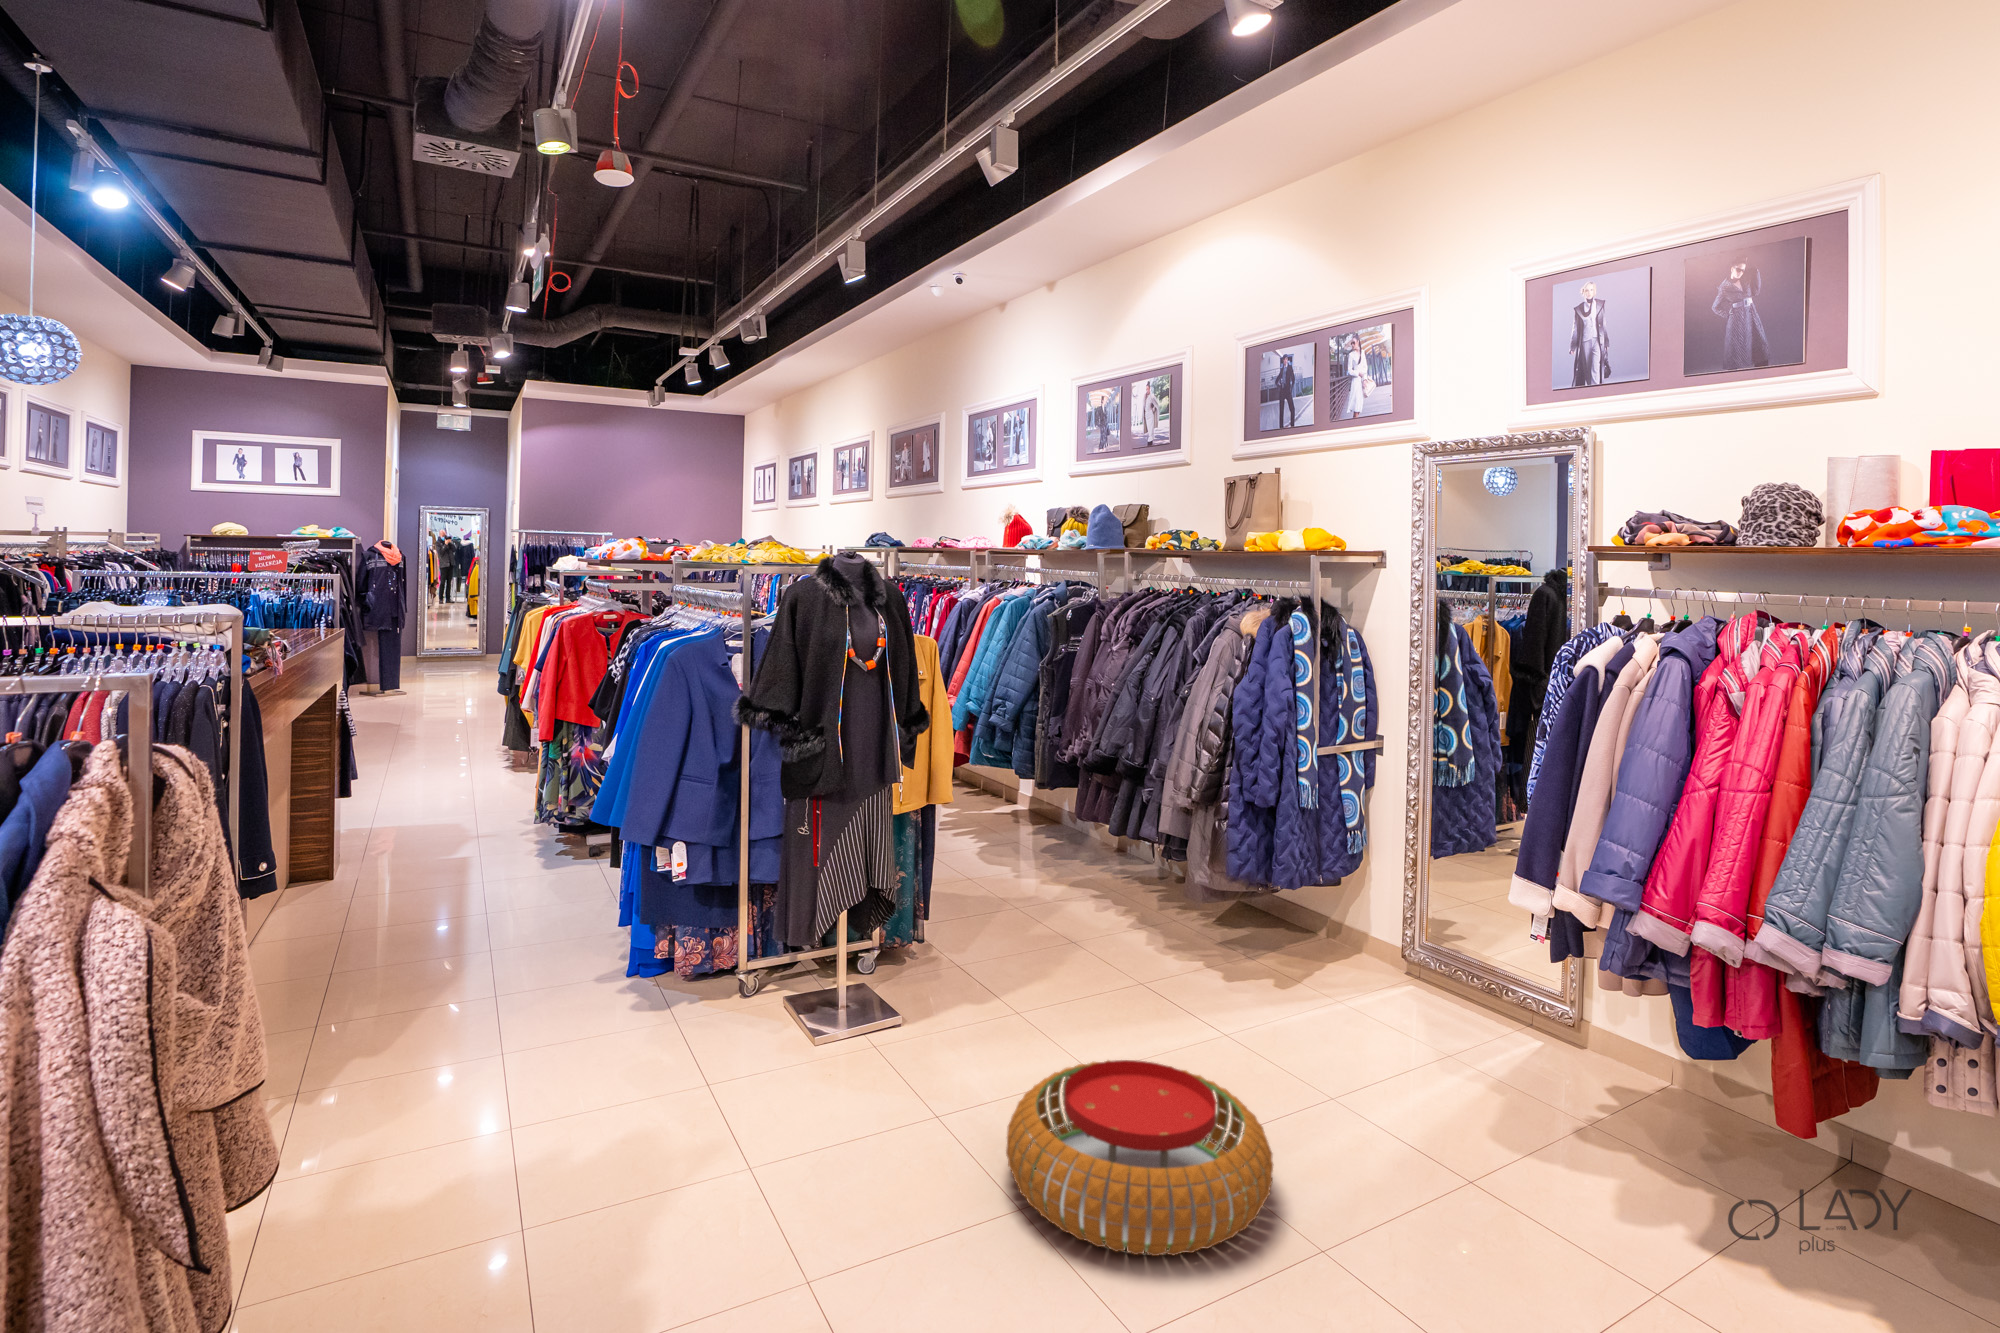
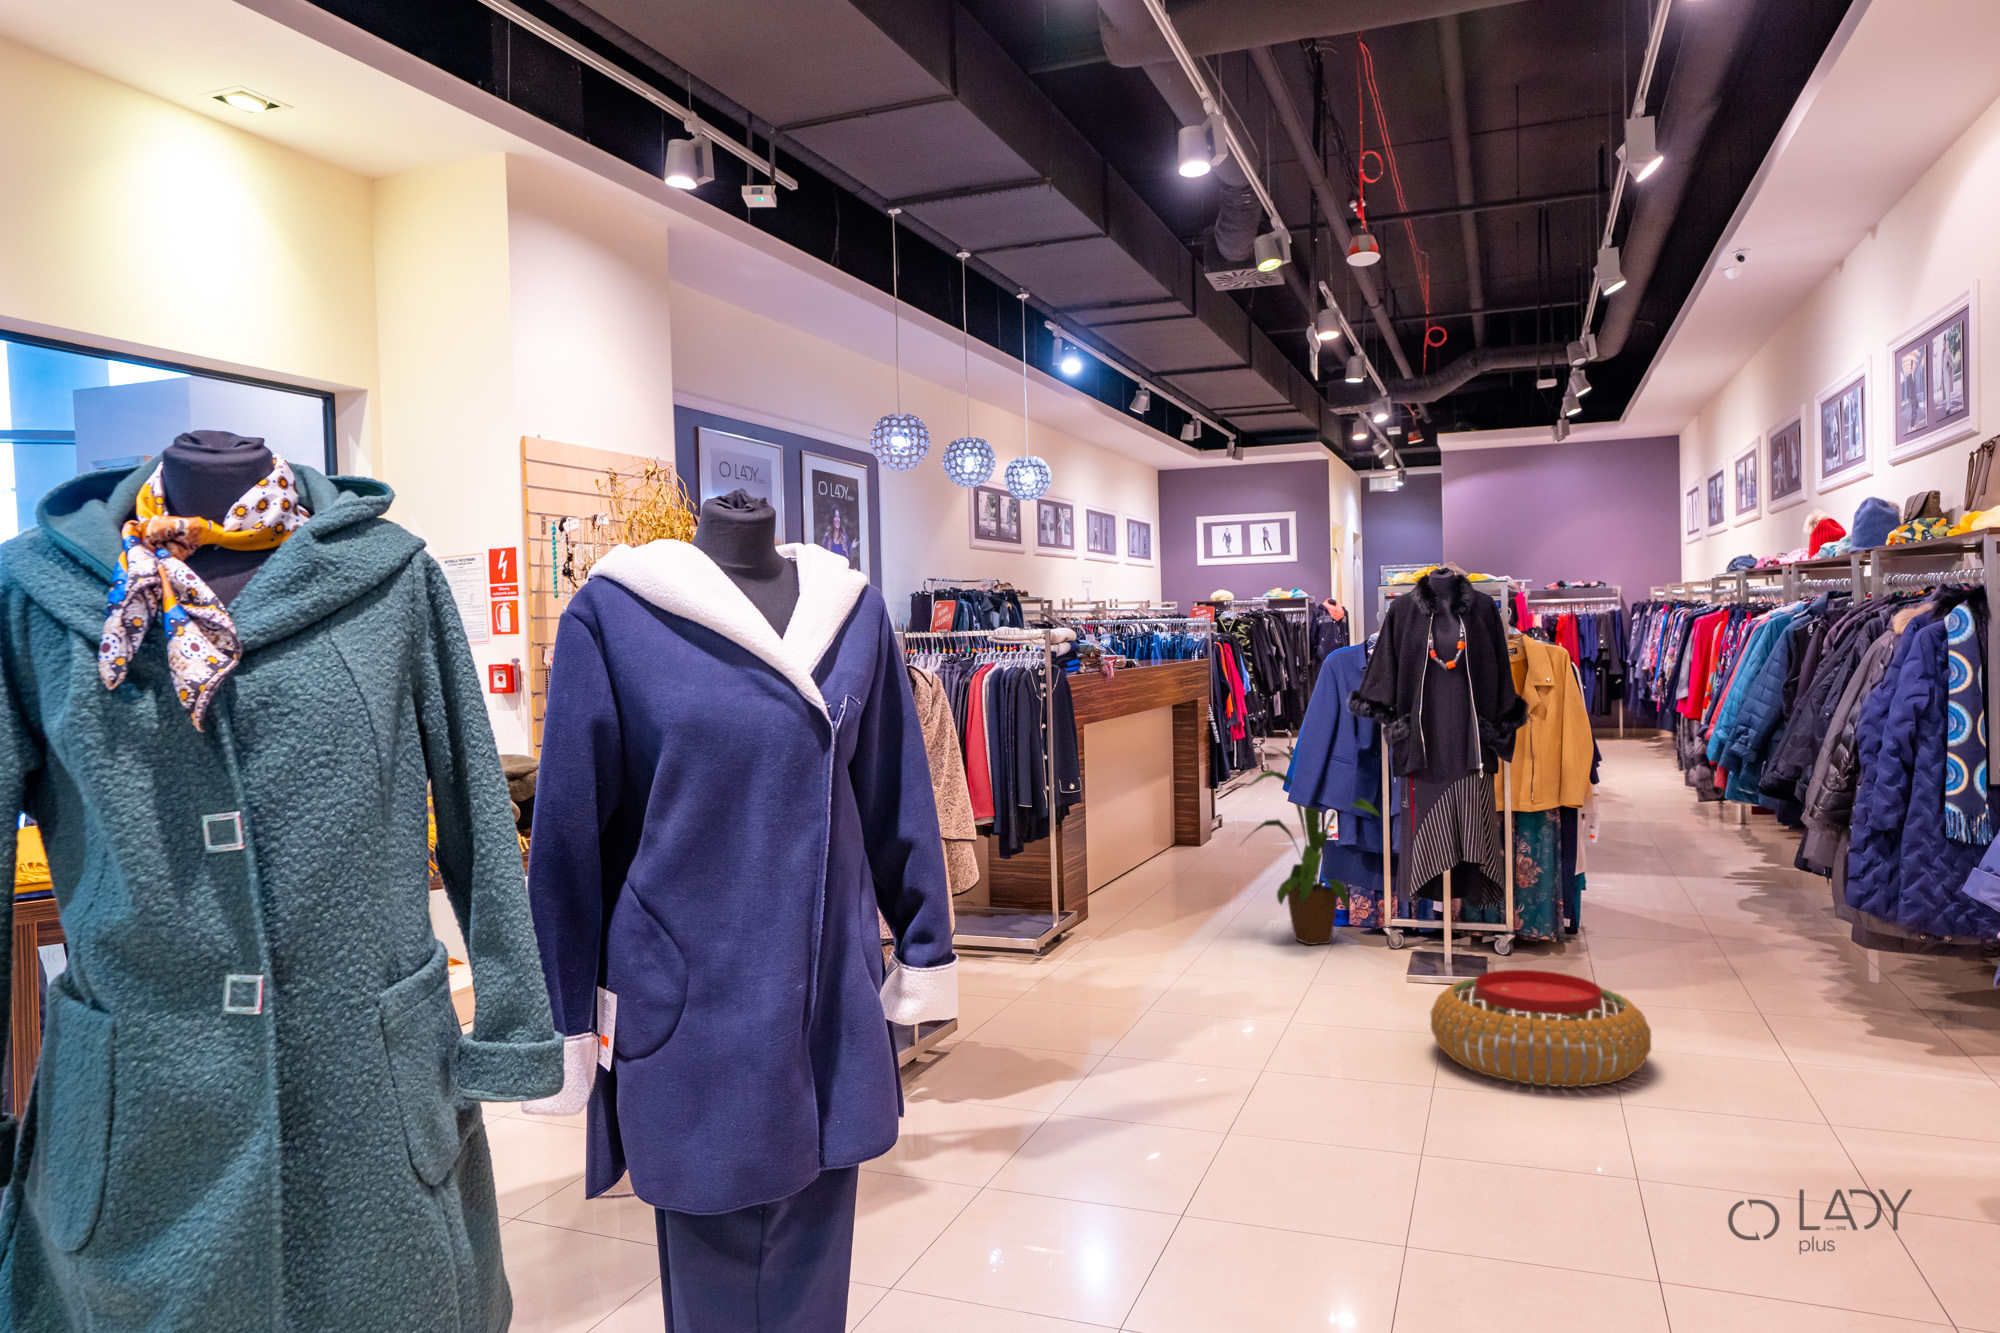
house plant: none [558,769,777,1040] -> present [1249,750,1380,945]

